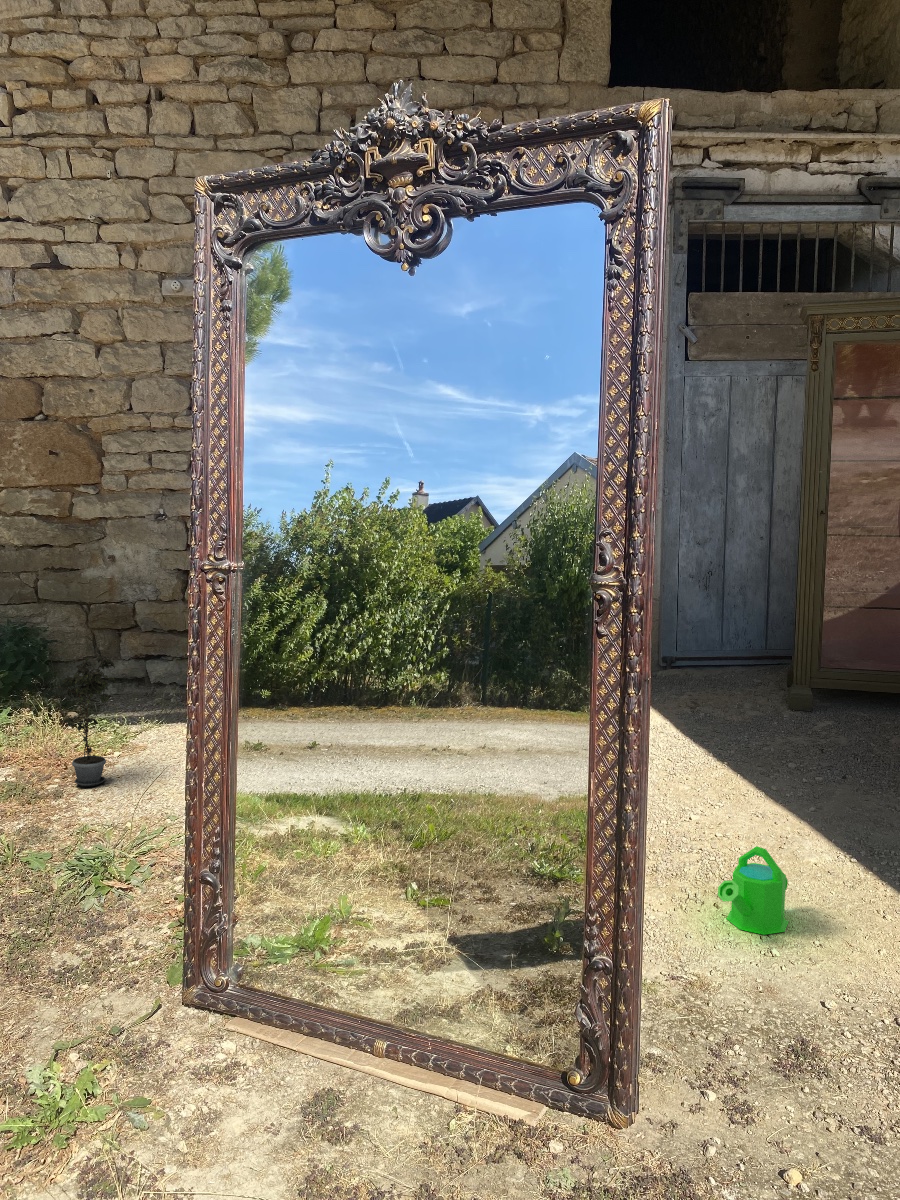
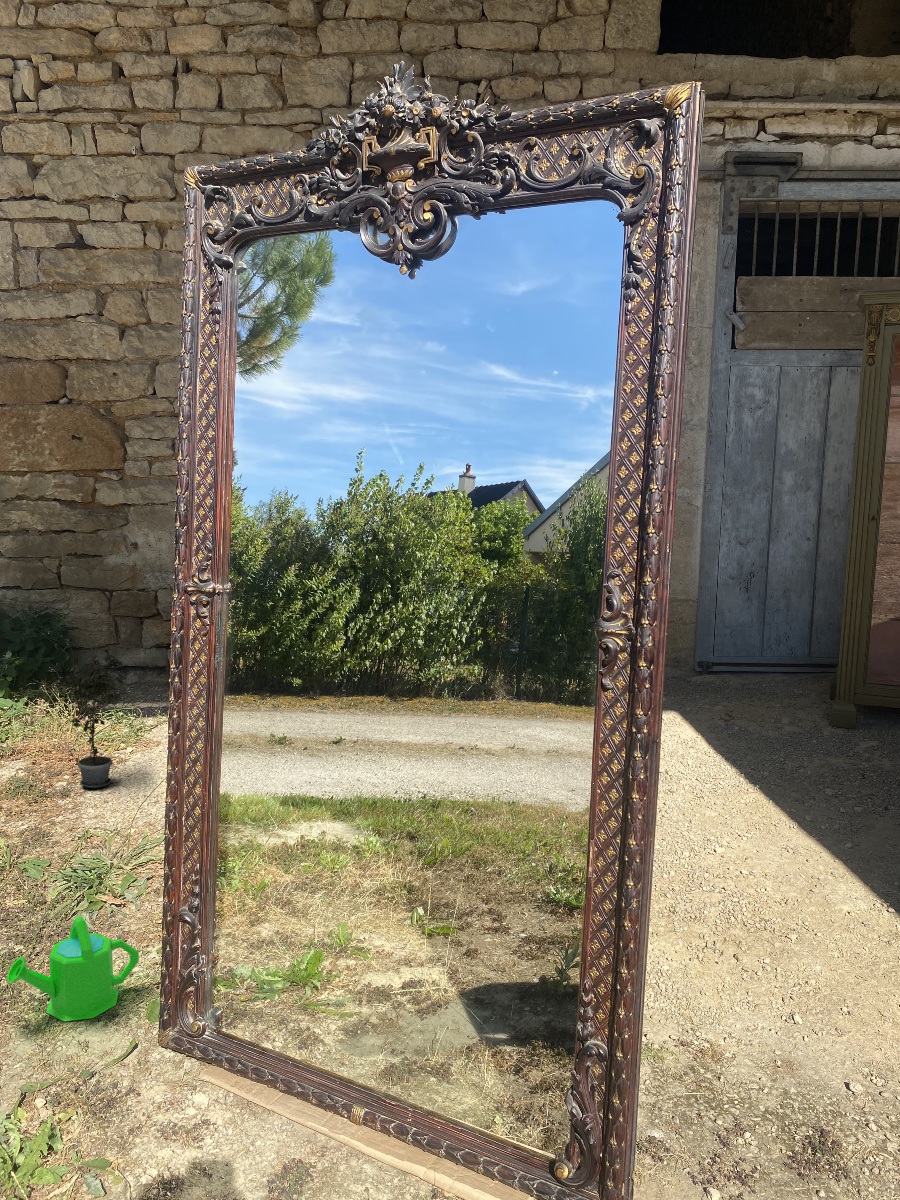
watering can: present [718,846,788,935] -> present [7,916,139,1021]

